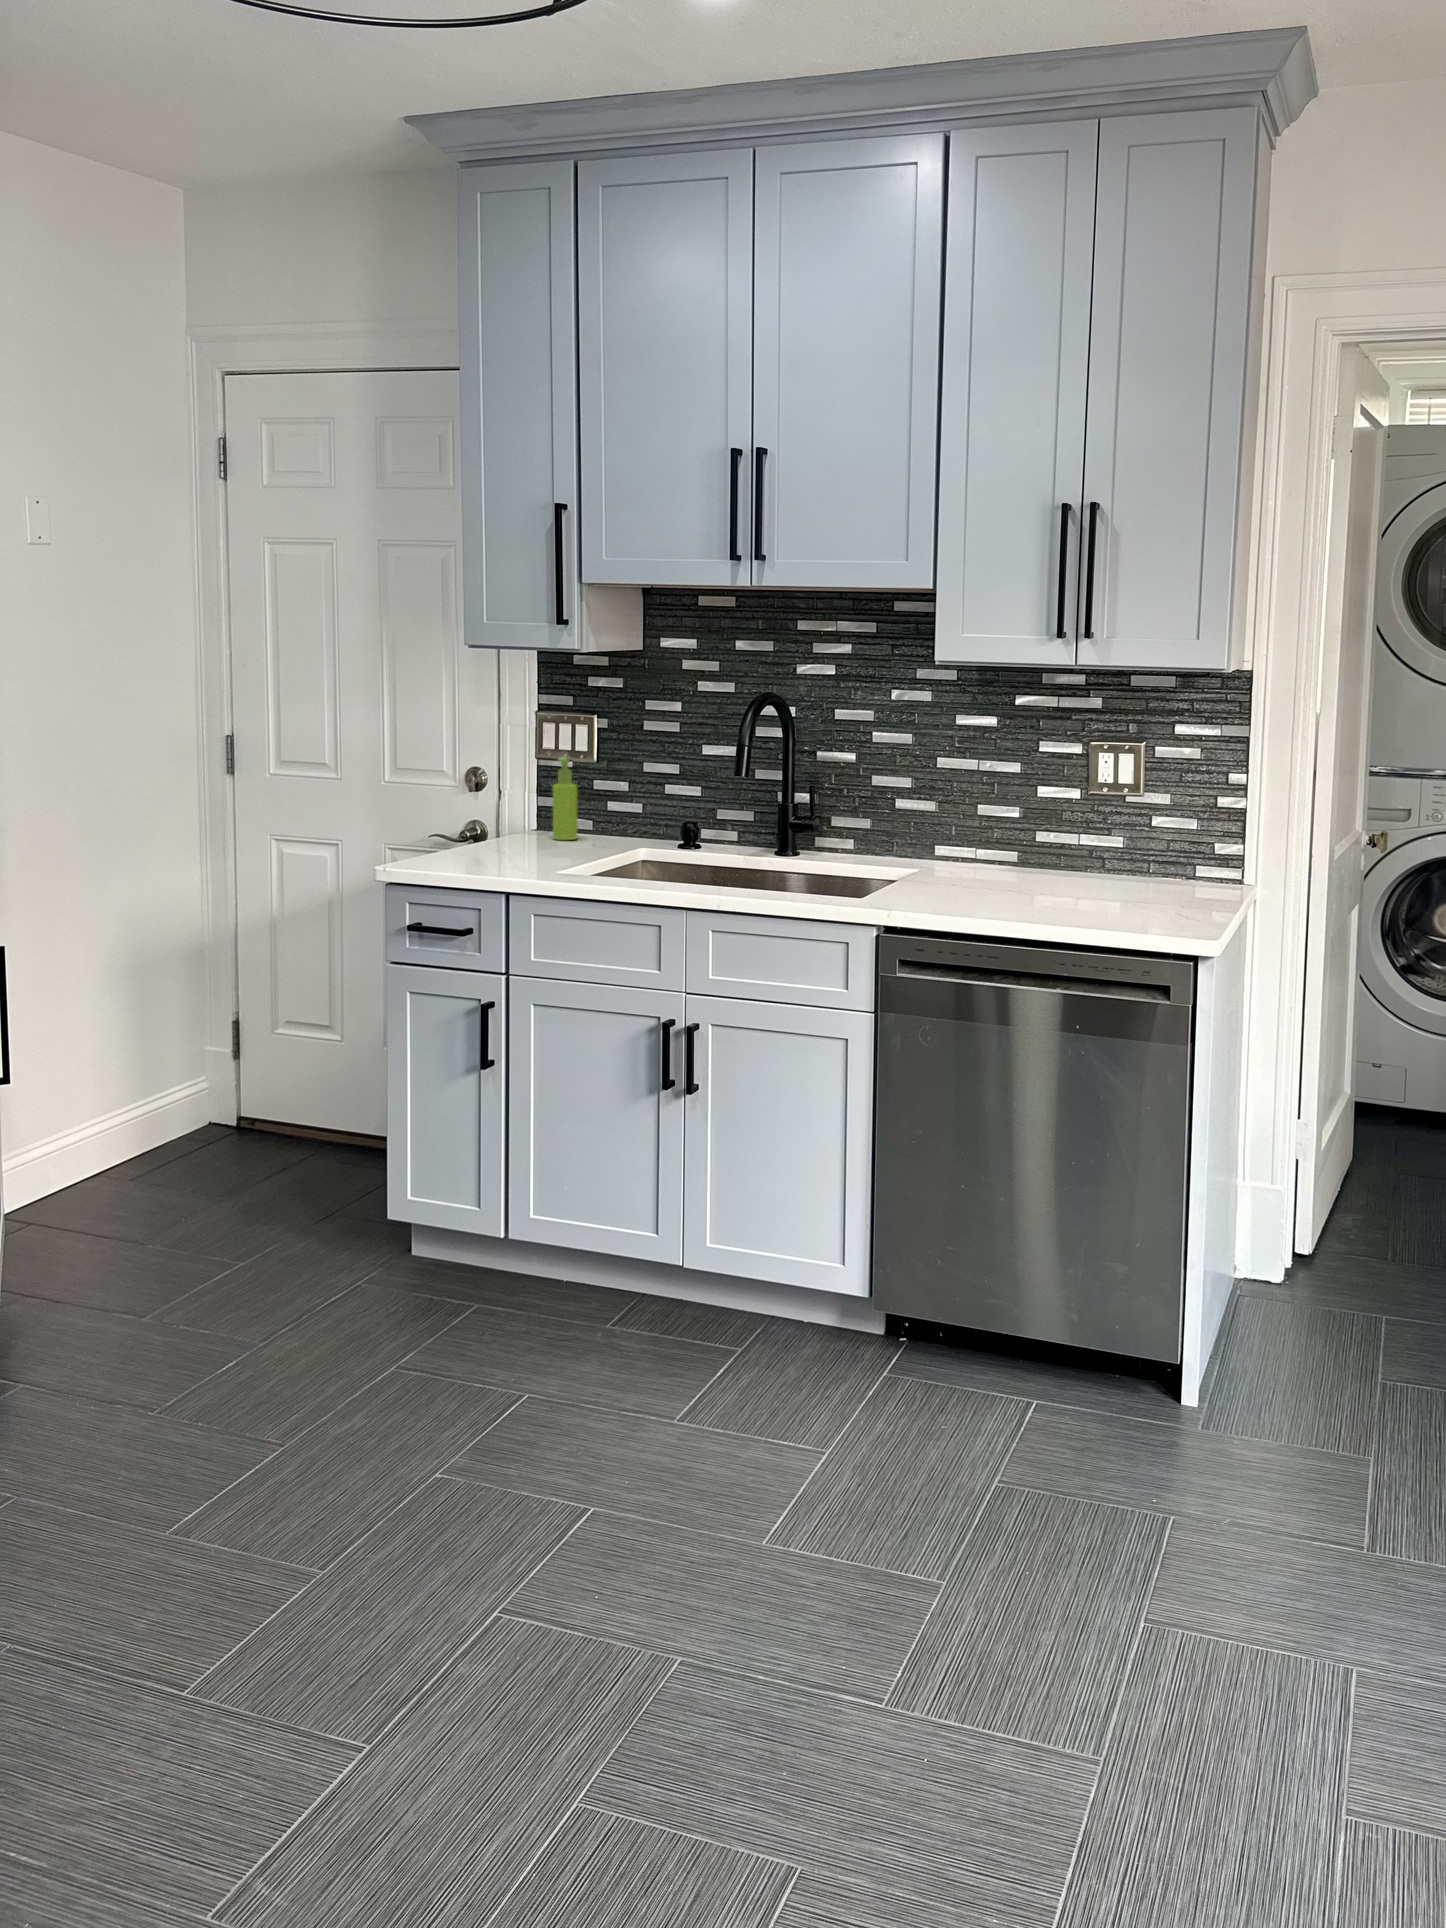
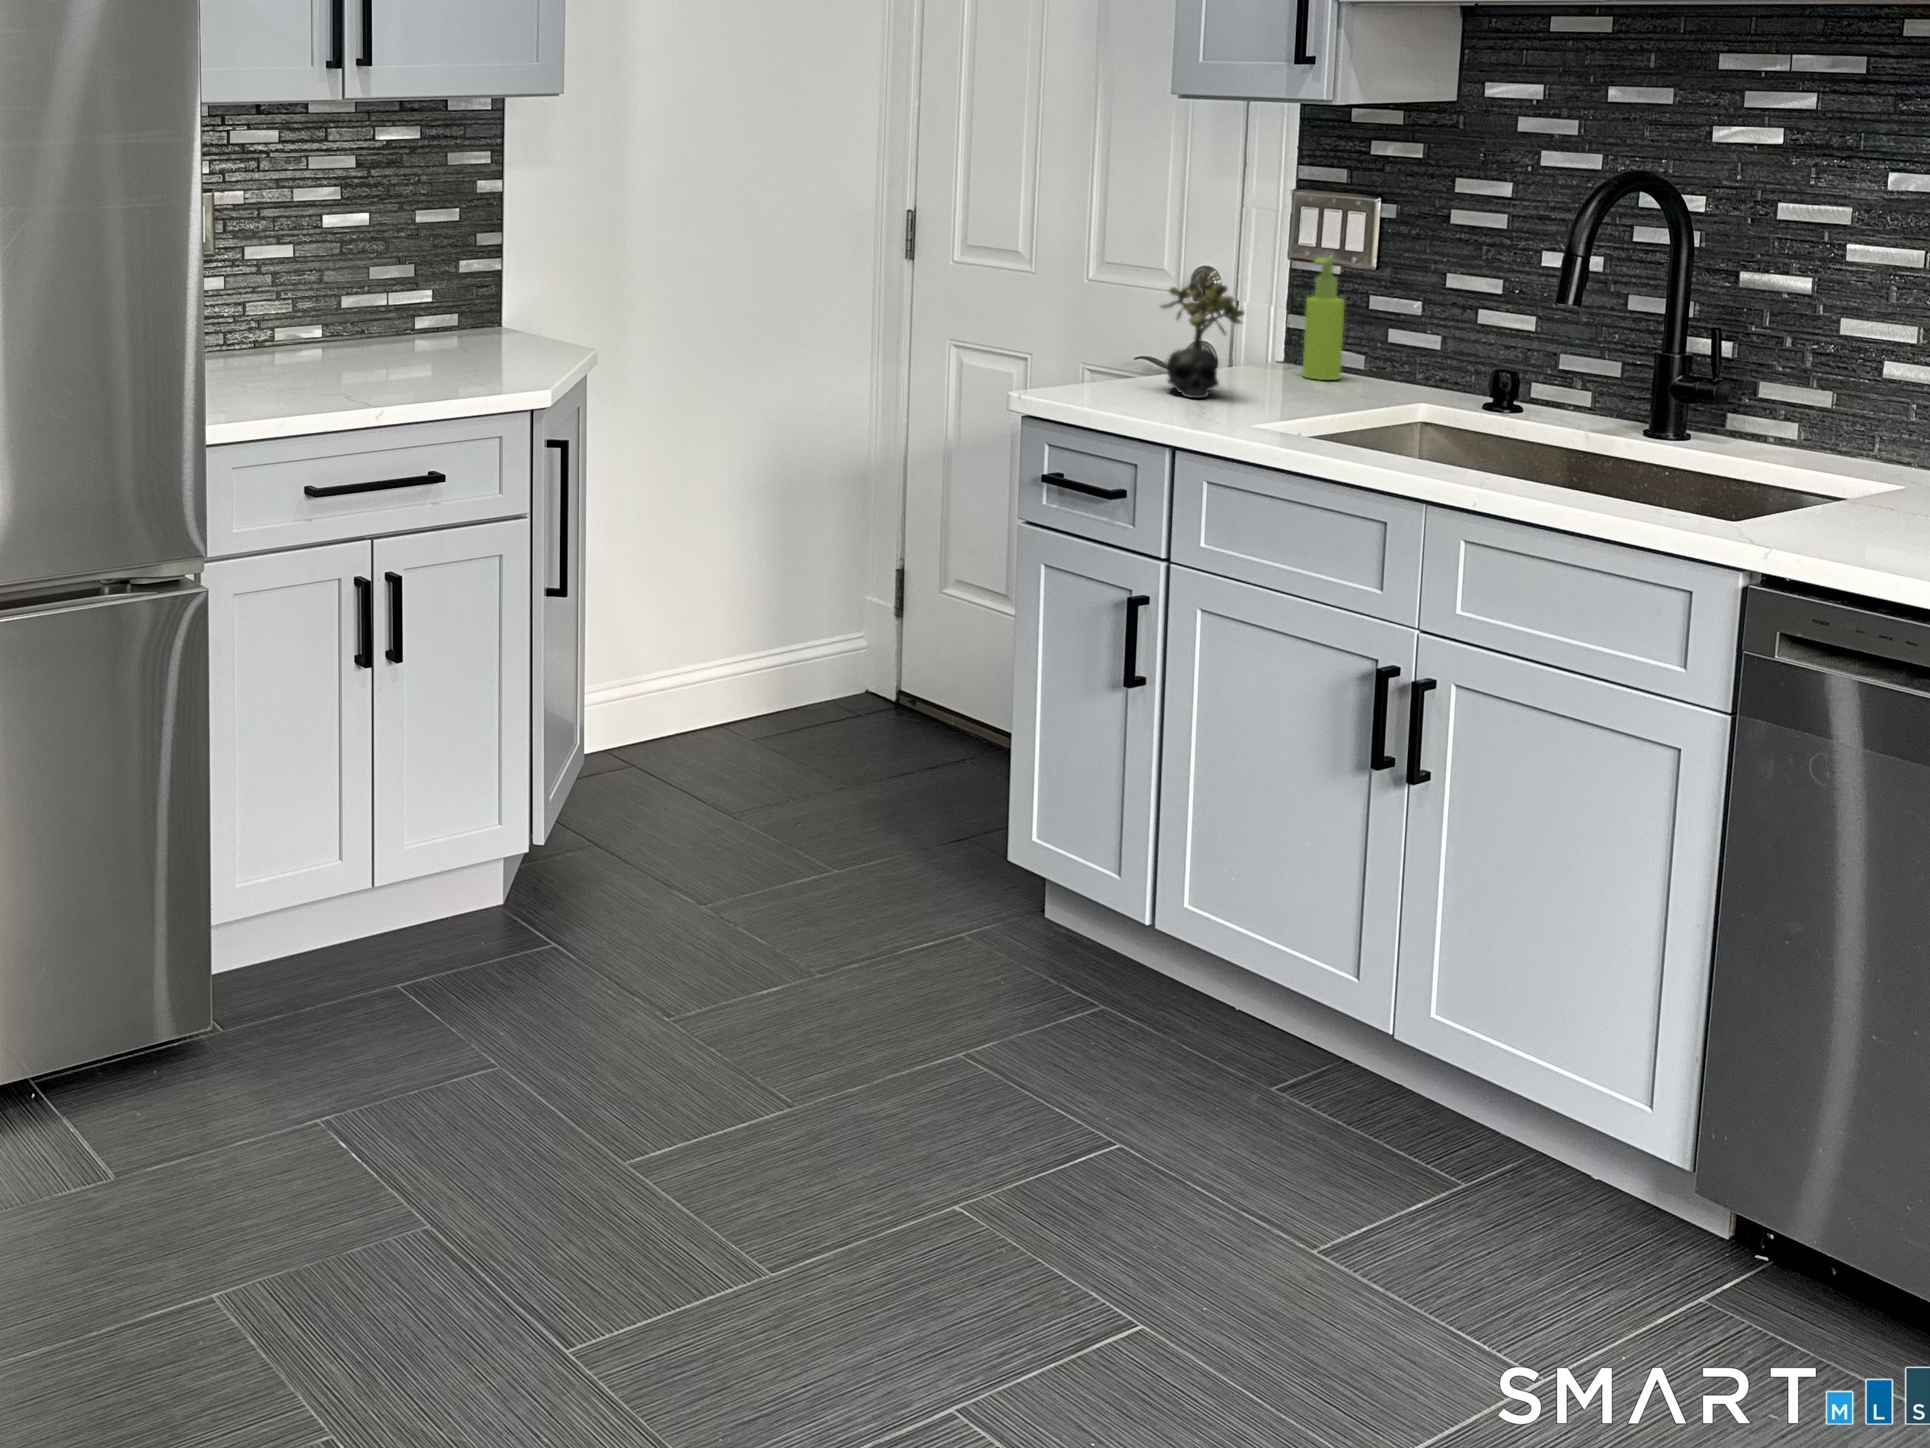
succulent plant: none [472,773,532,859] -> present [1161,277,1244,398]

